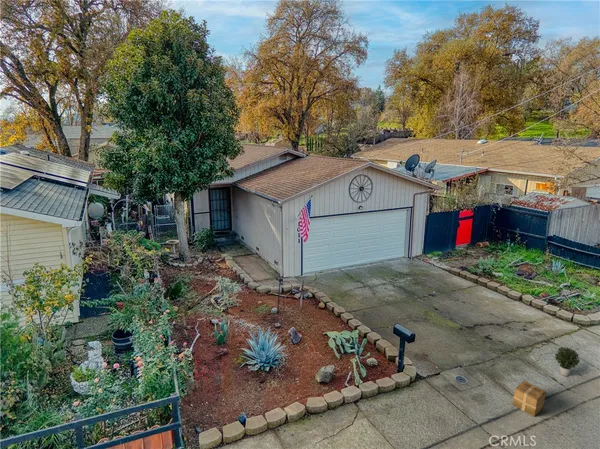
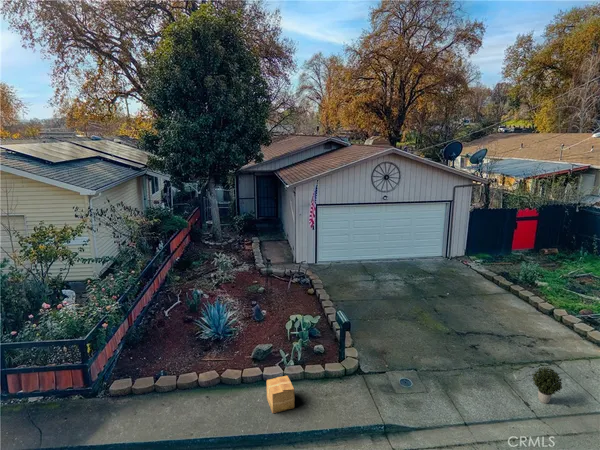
cardboard box: present [513,381,546,417] -> present [267,376,295,413]

